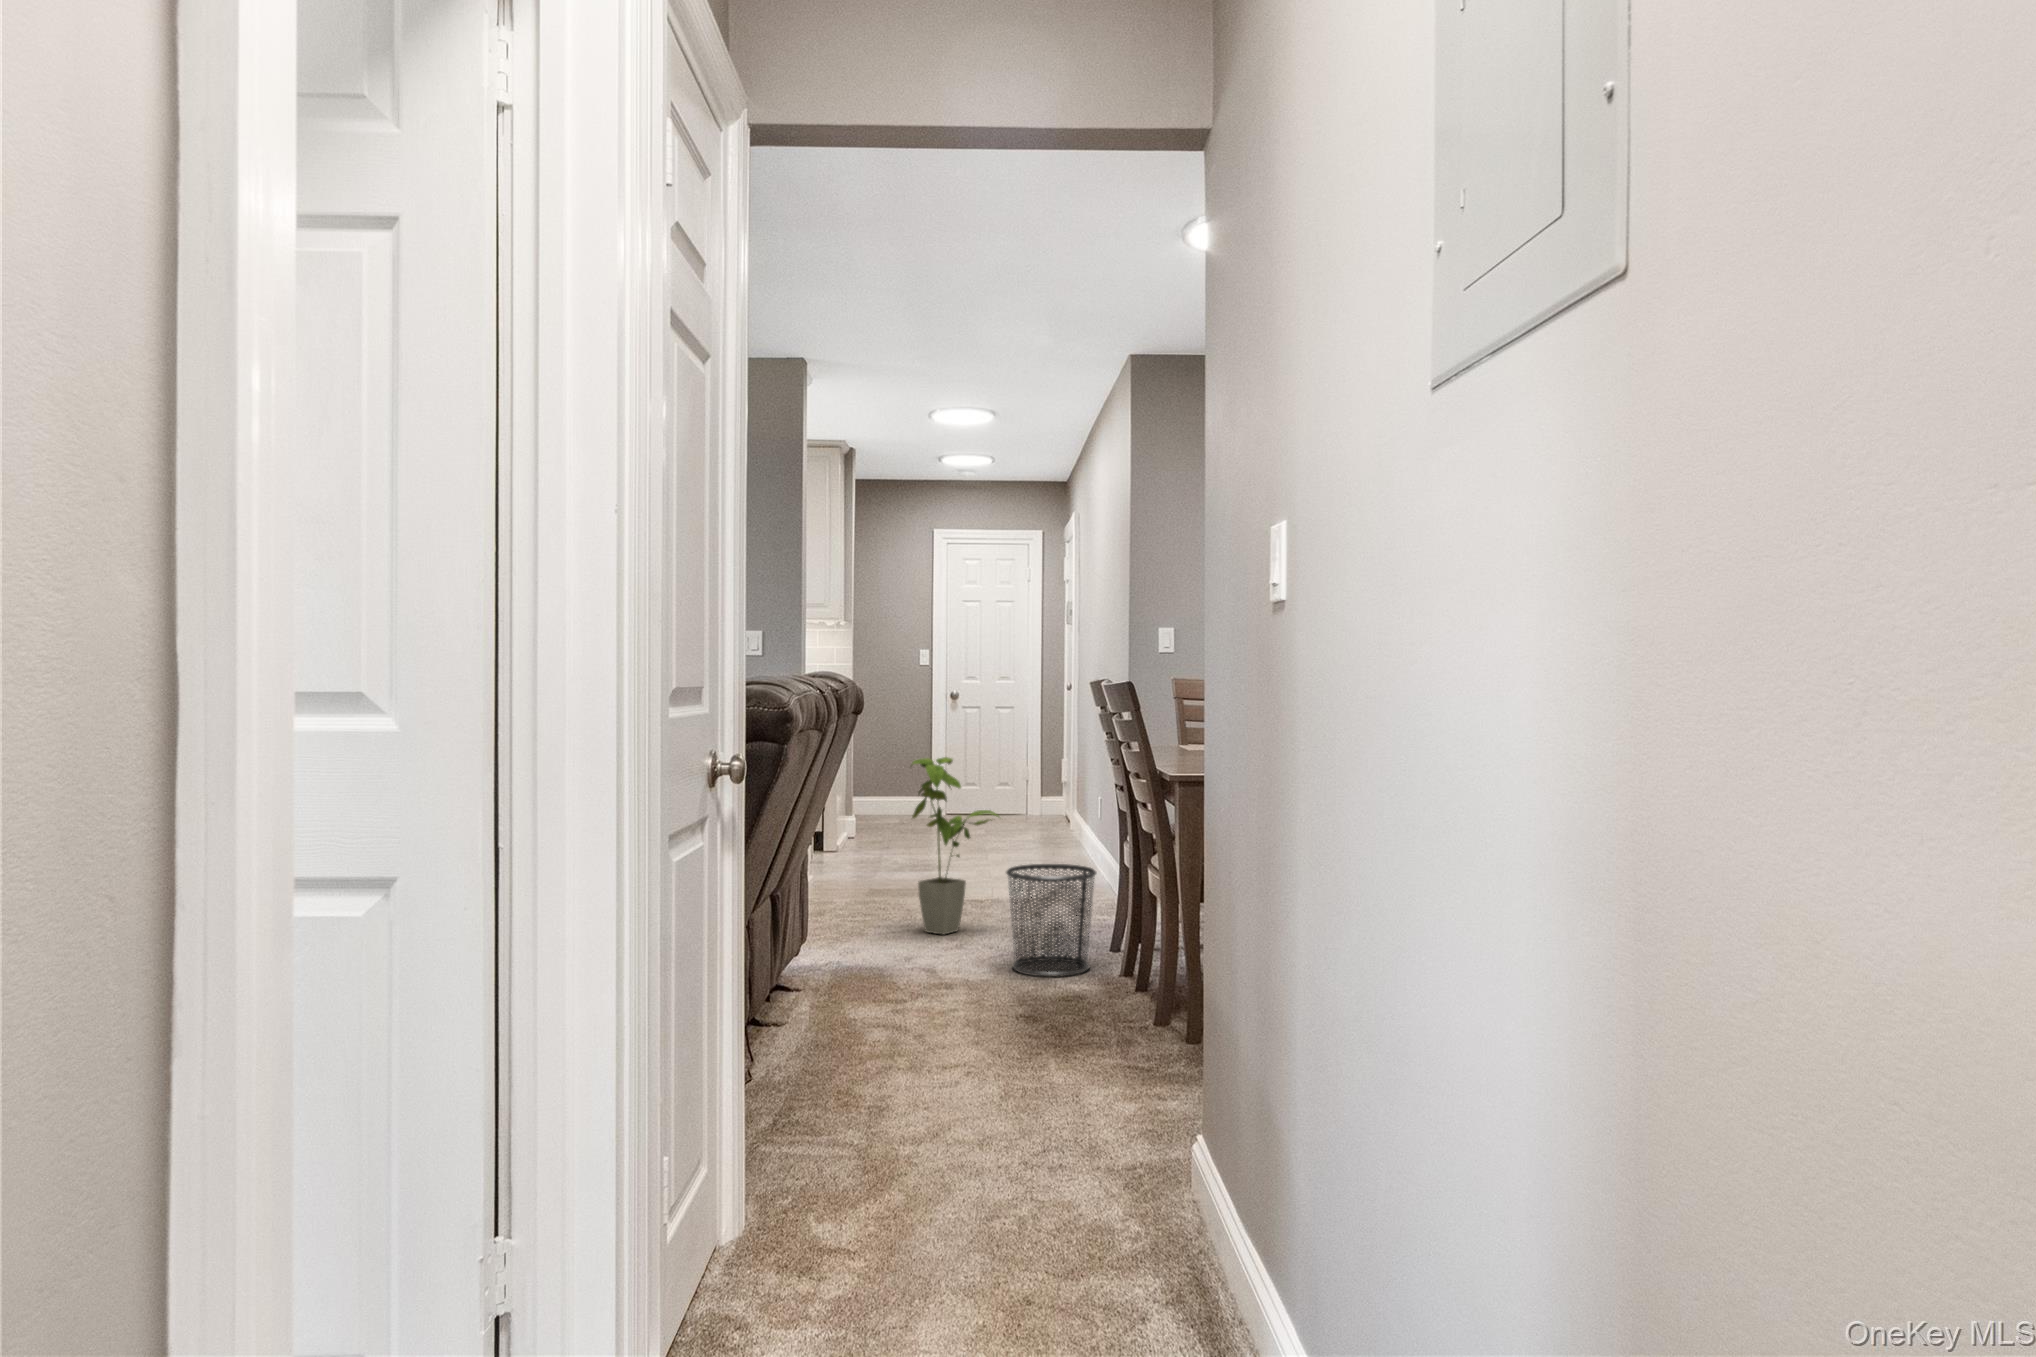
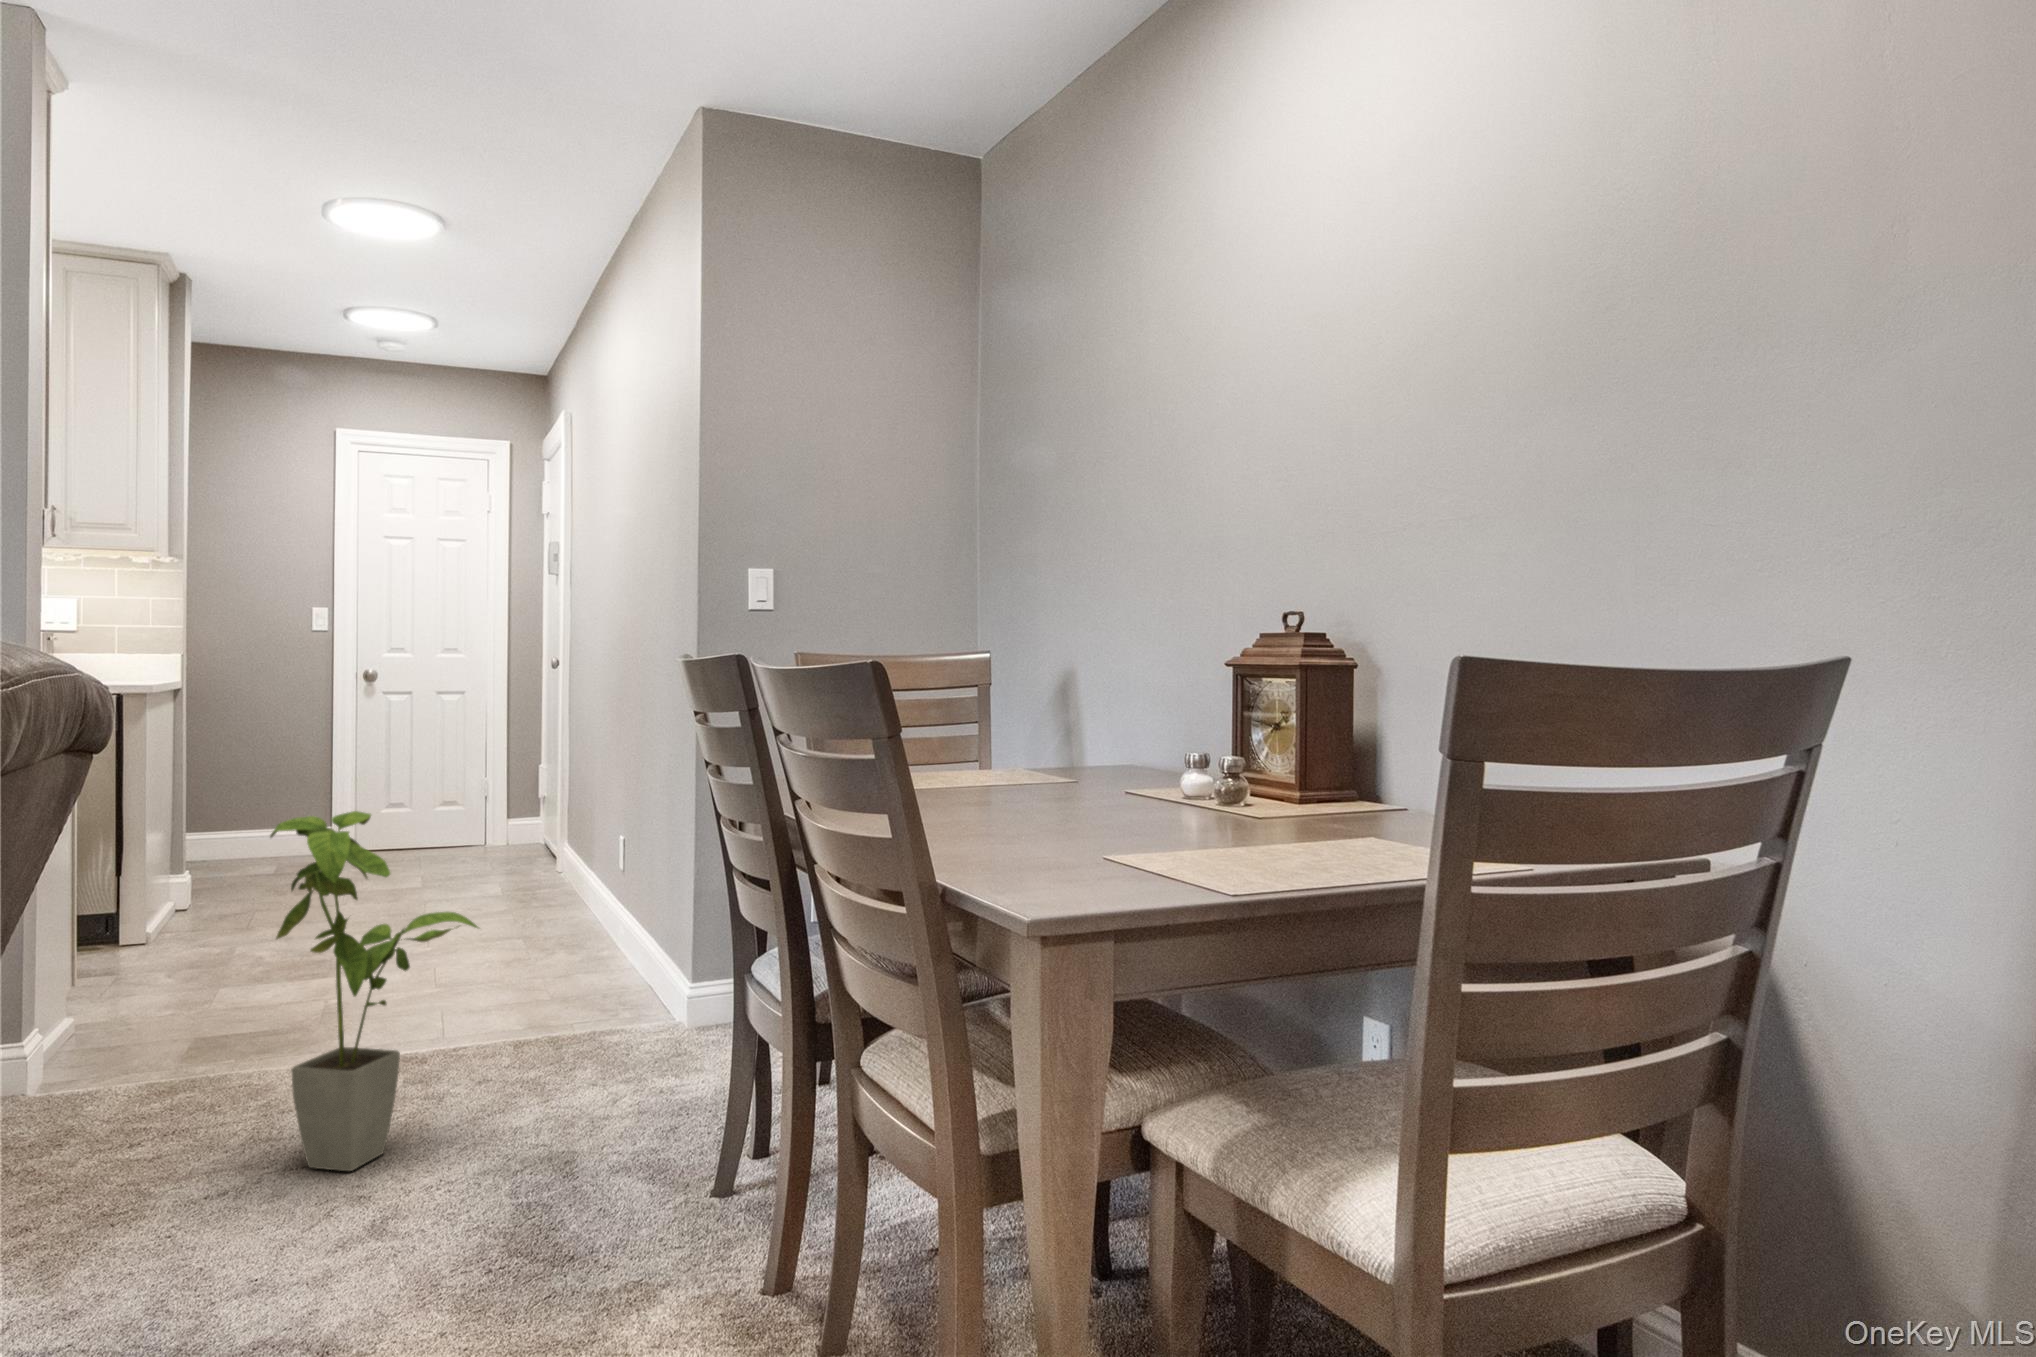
waste bin: present [1006,864,1096,977] -> none [502,1030,705,1301]

